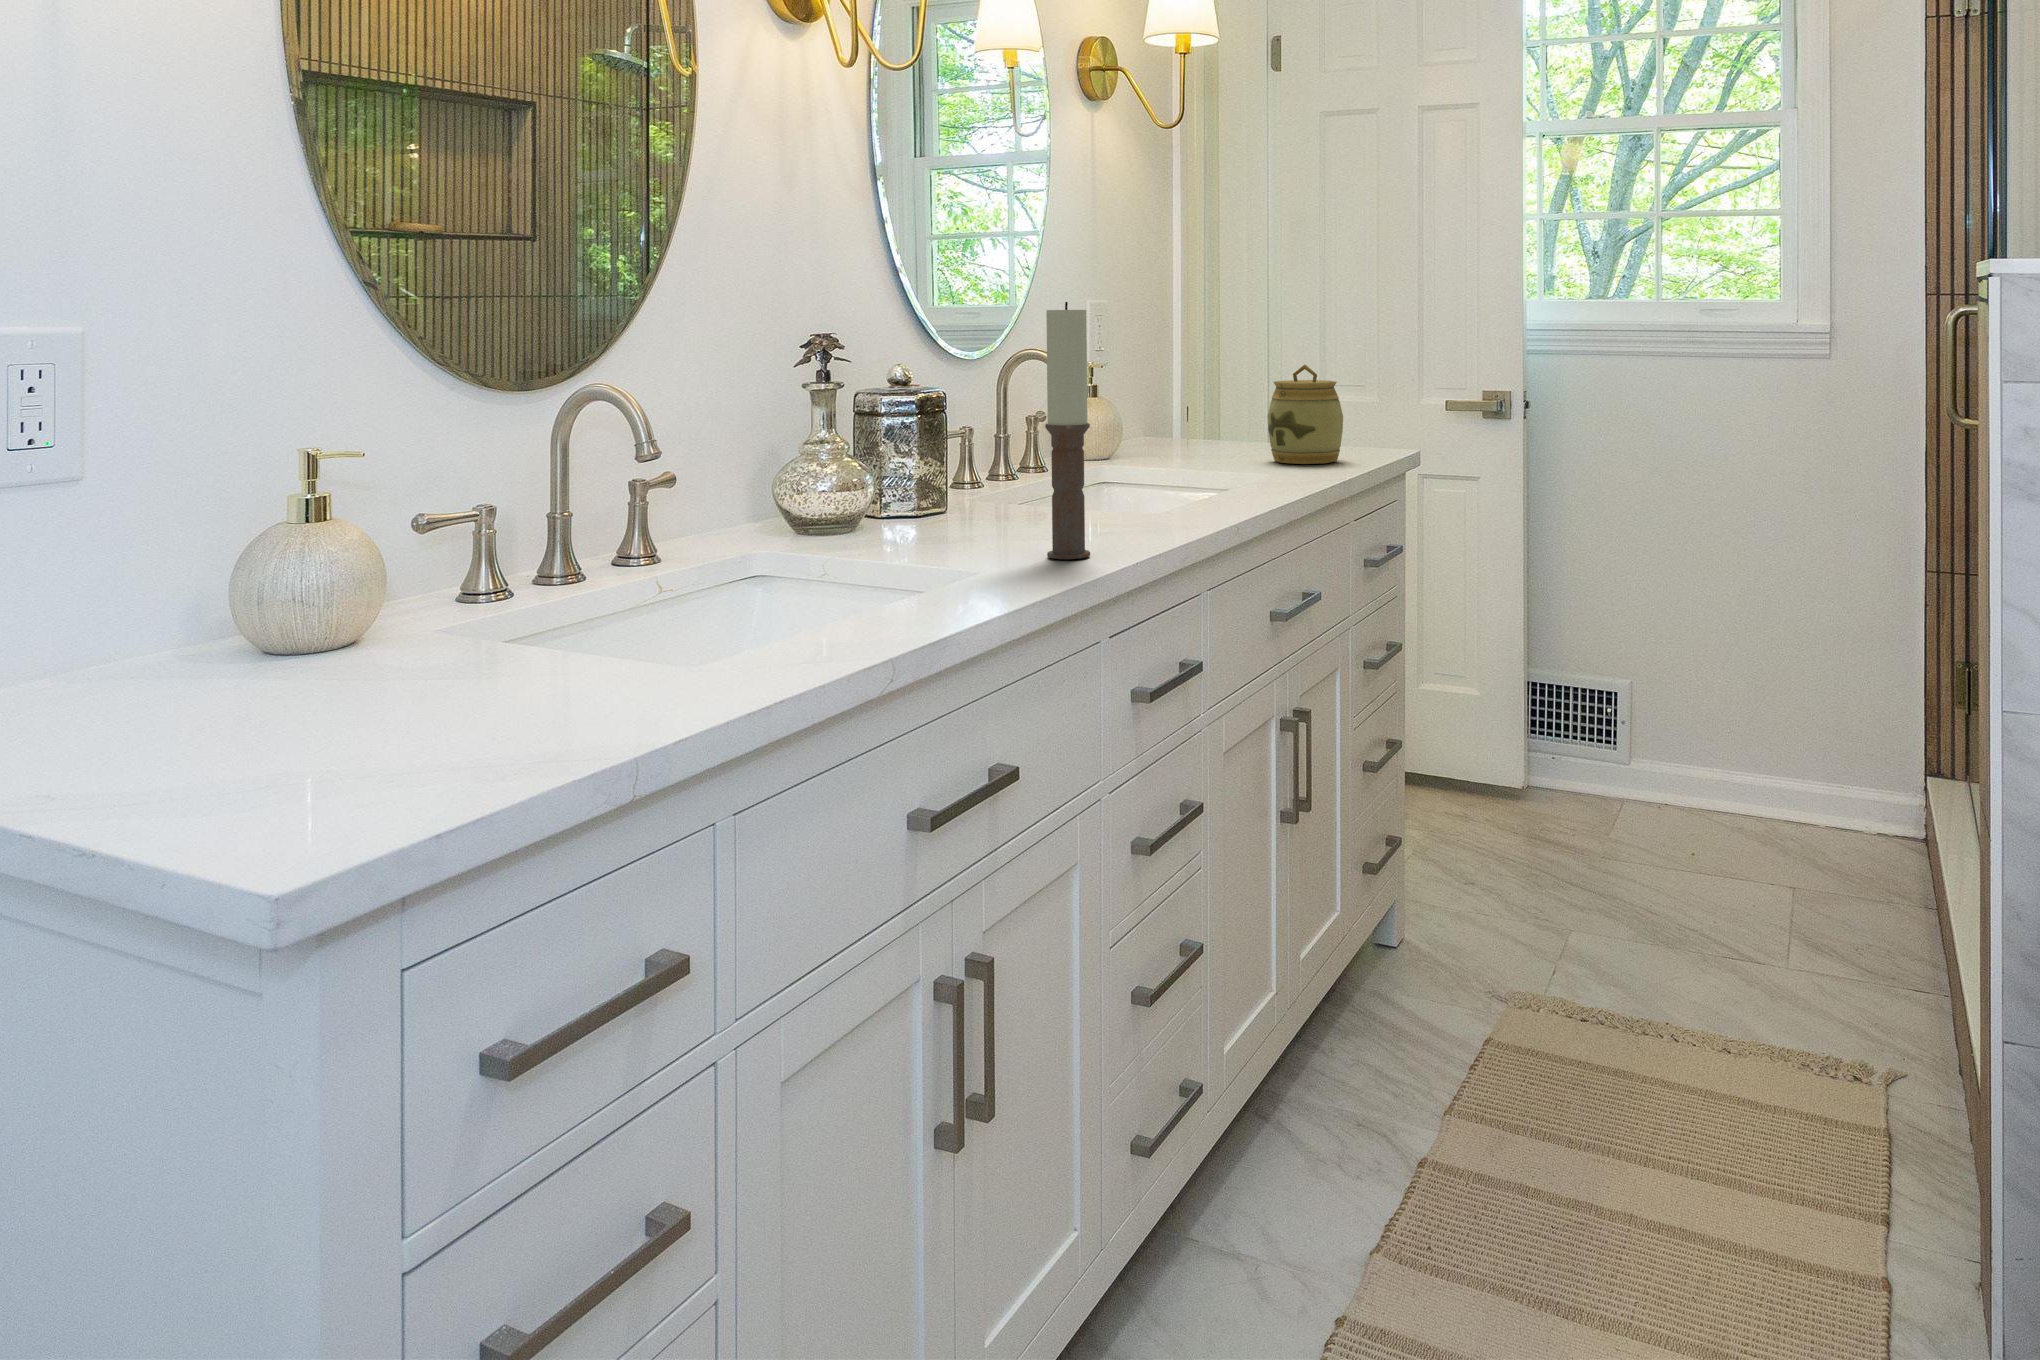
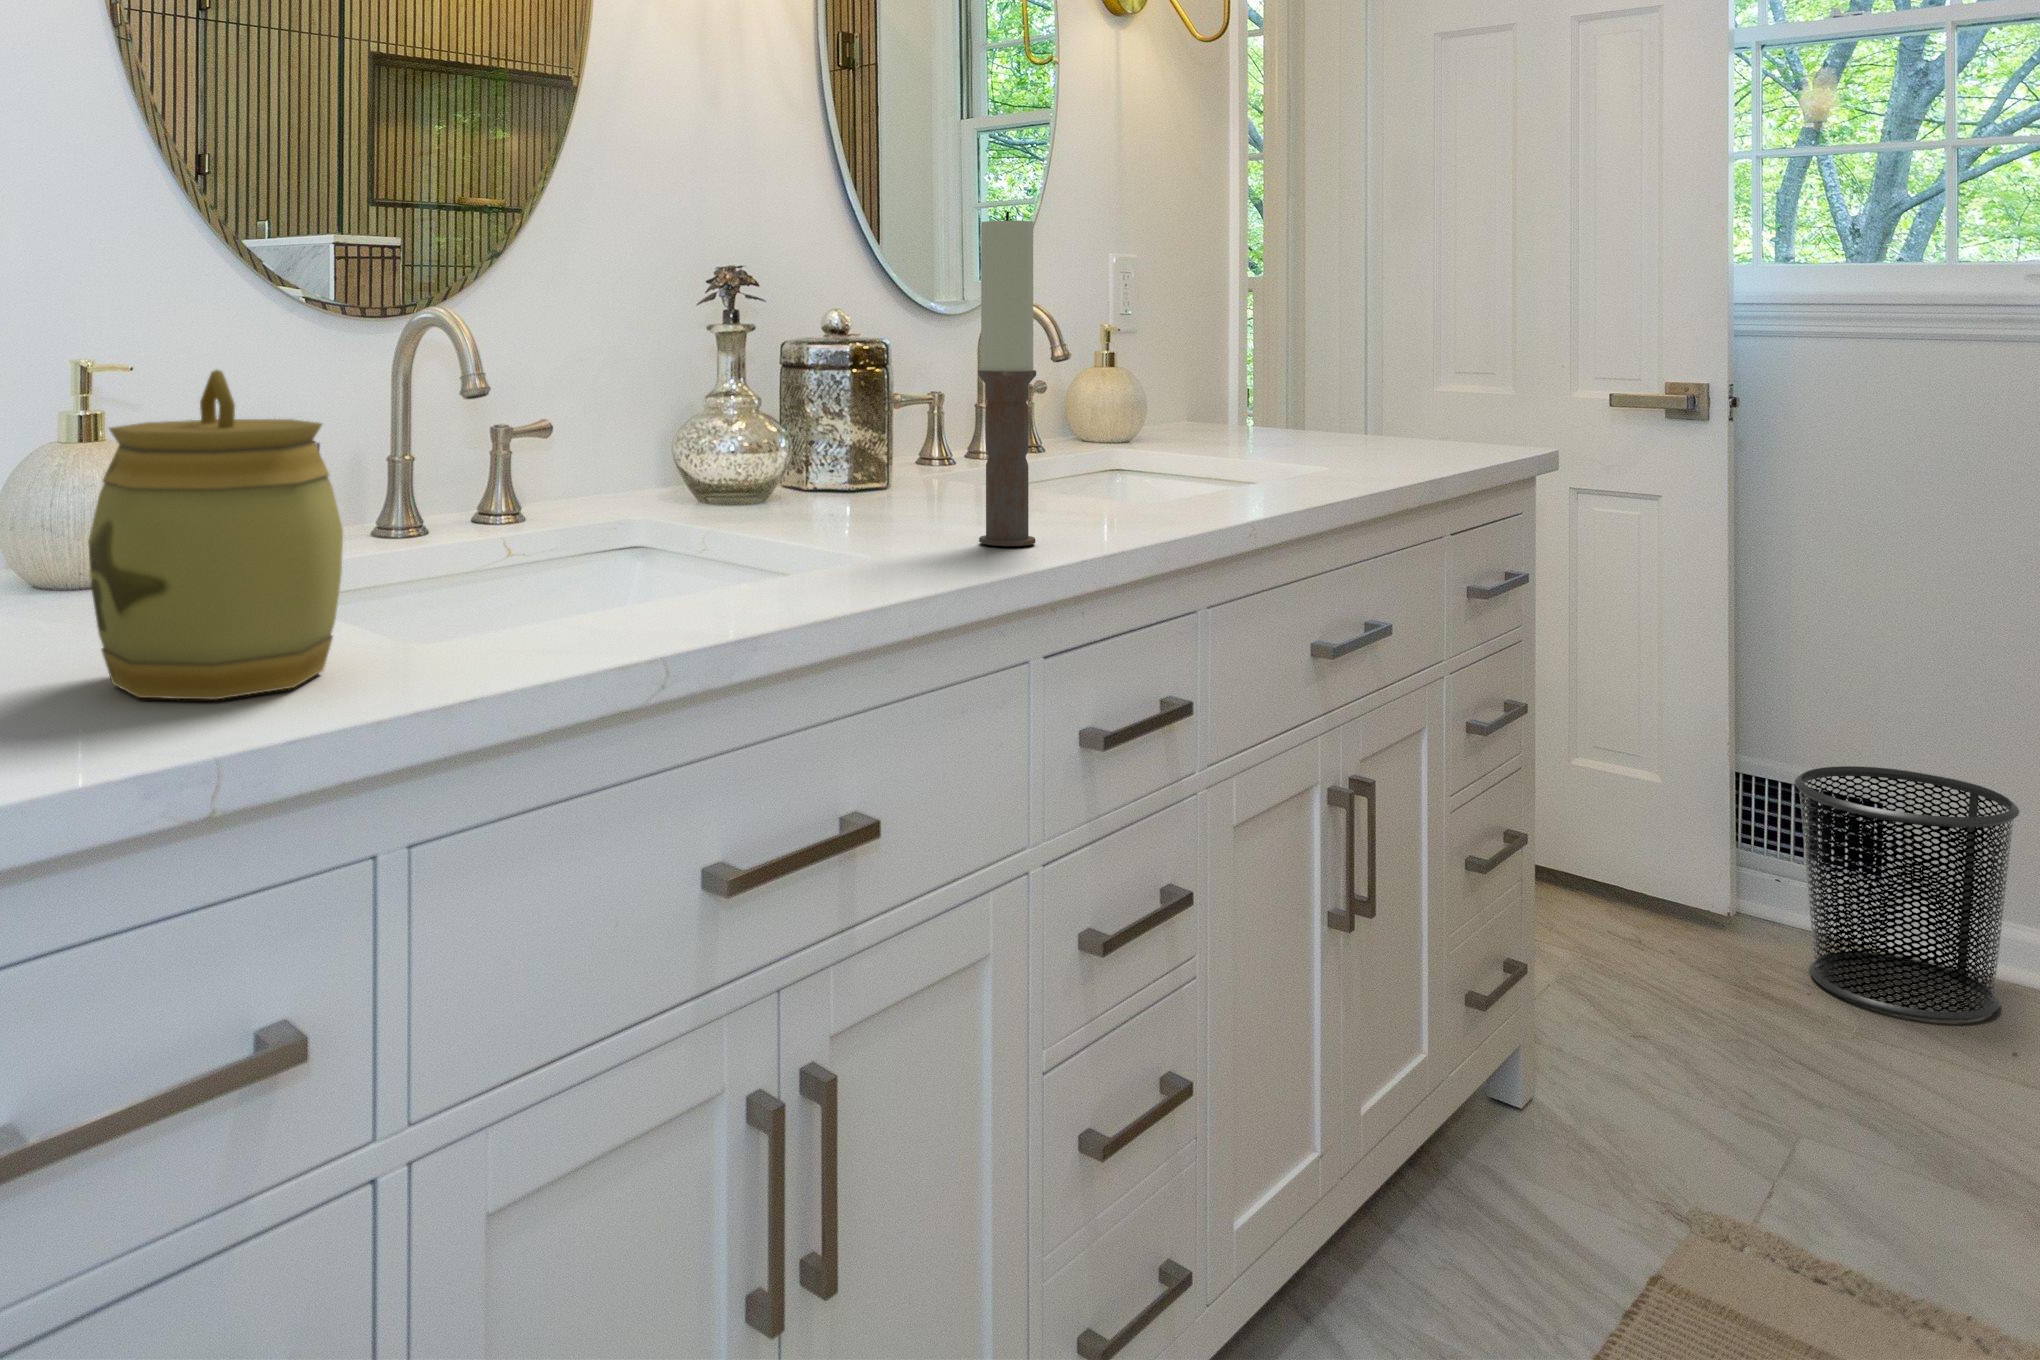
jar: present [1268,365,1343,464] -> present [88,370,343,699]
waste bin: none [1566,667,1705,842] -> present [1795,766,2020,1021]

